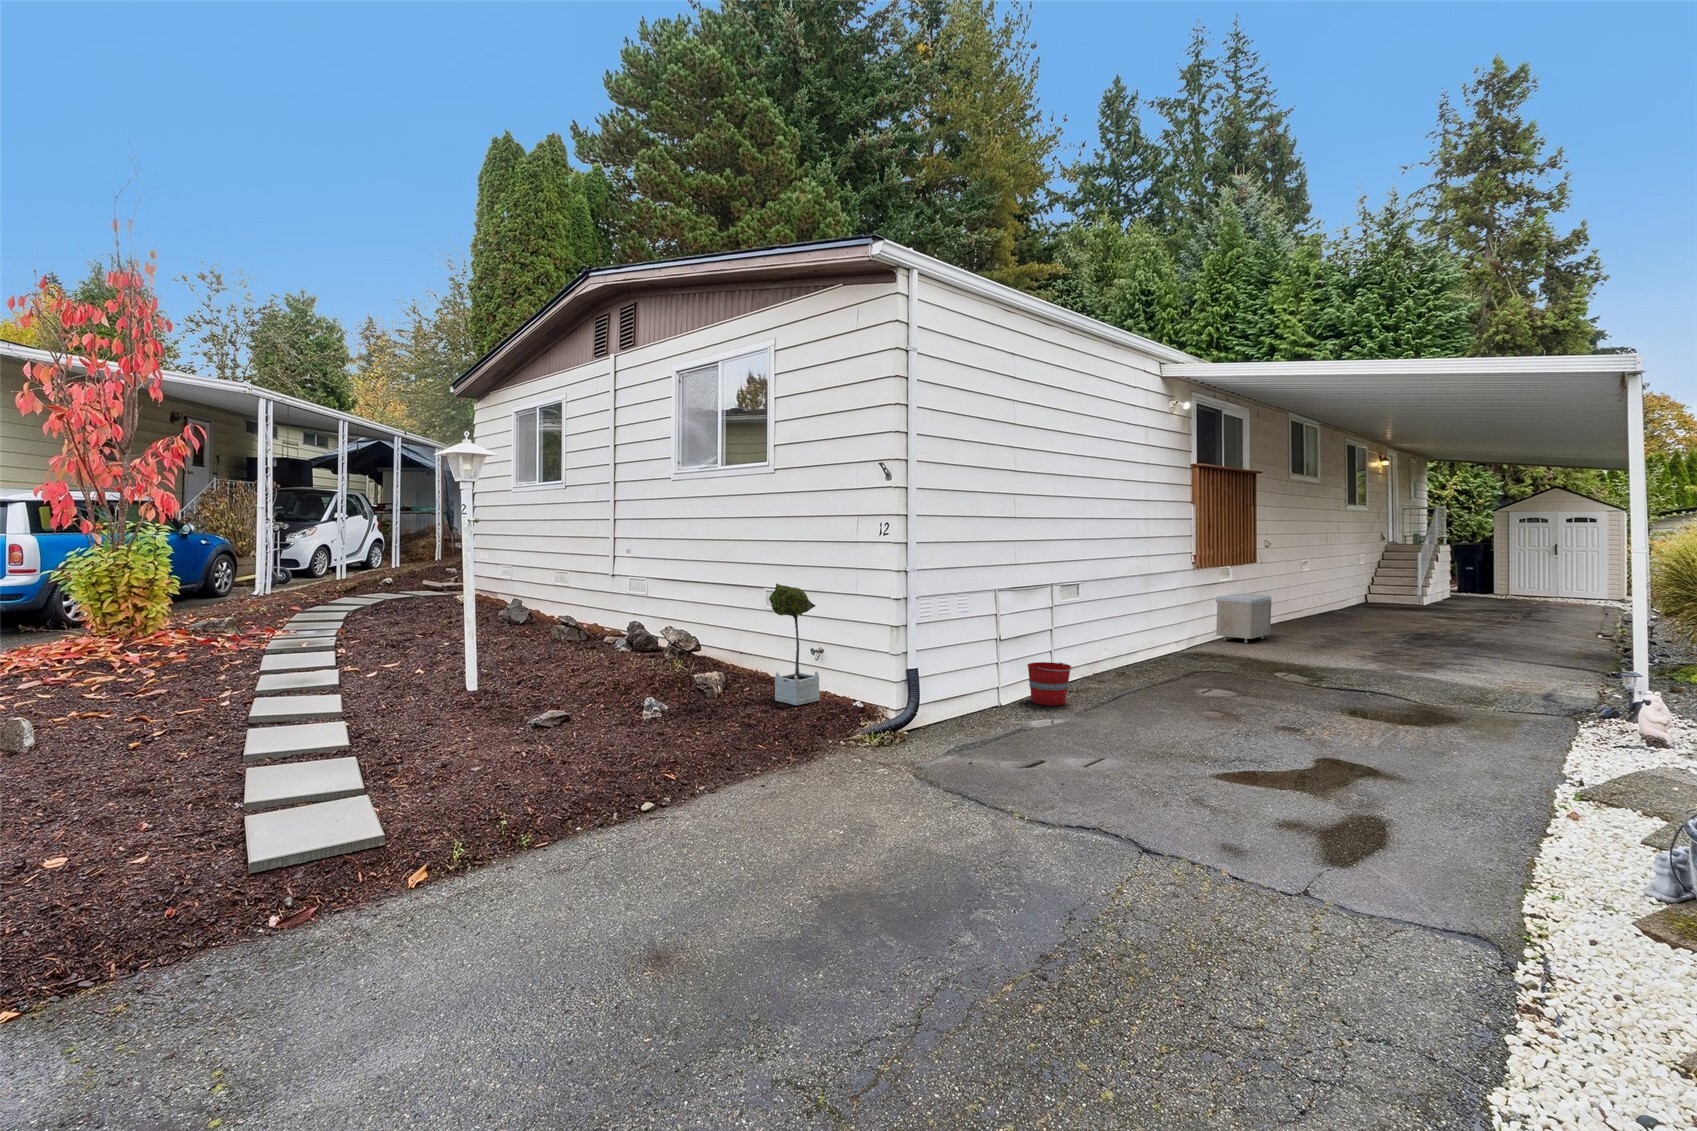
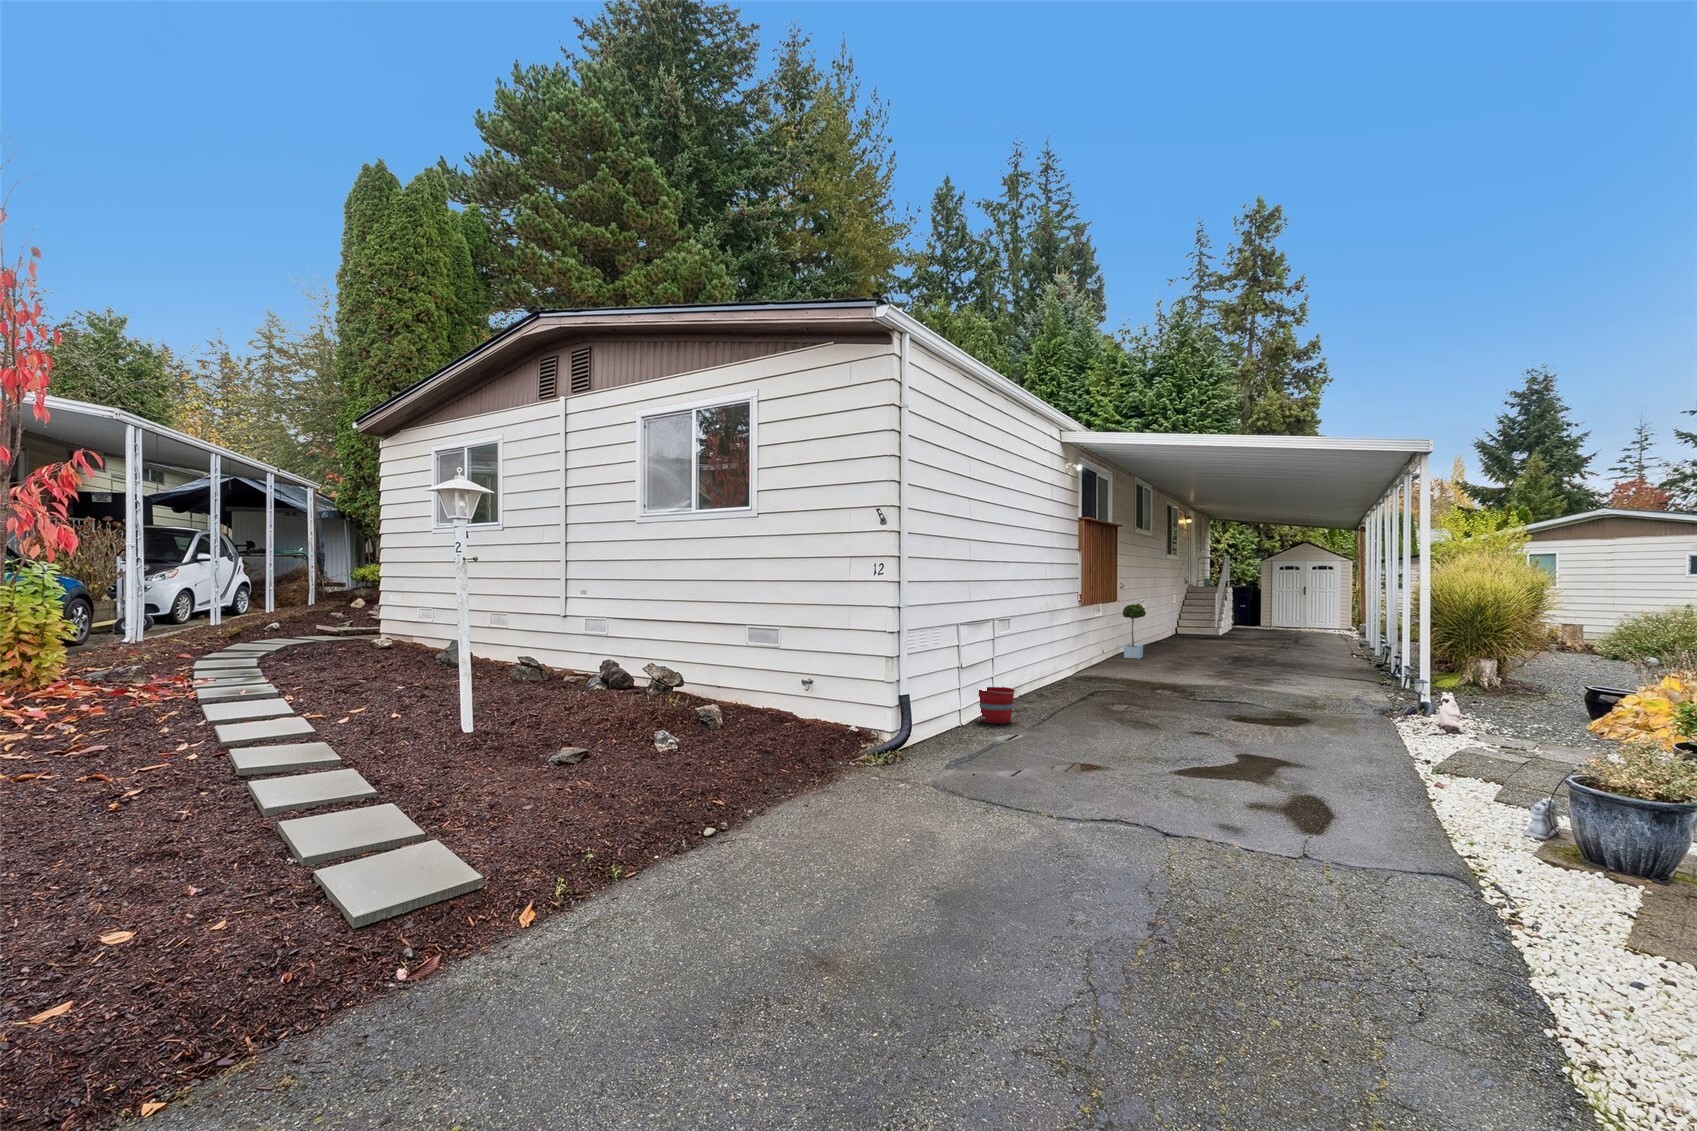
potted tree: present [769,583,820,705] -> present [1123,603,1146,659]
storage bench: present [1216,594,1271,643] -> none [1088,629,1129,670]

